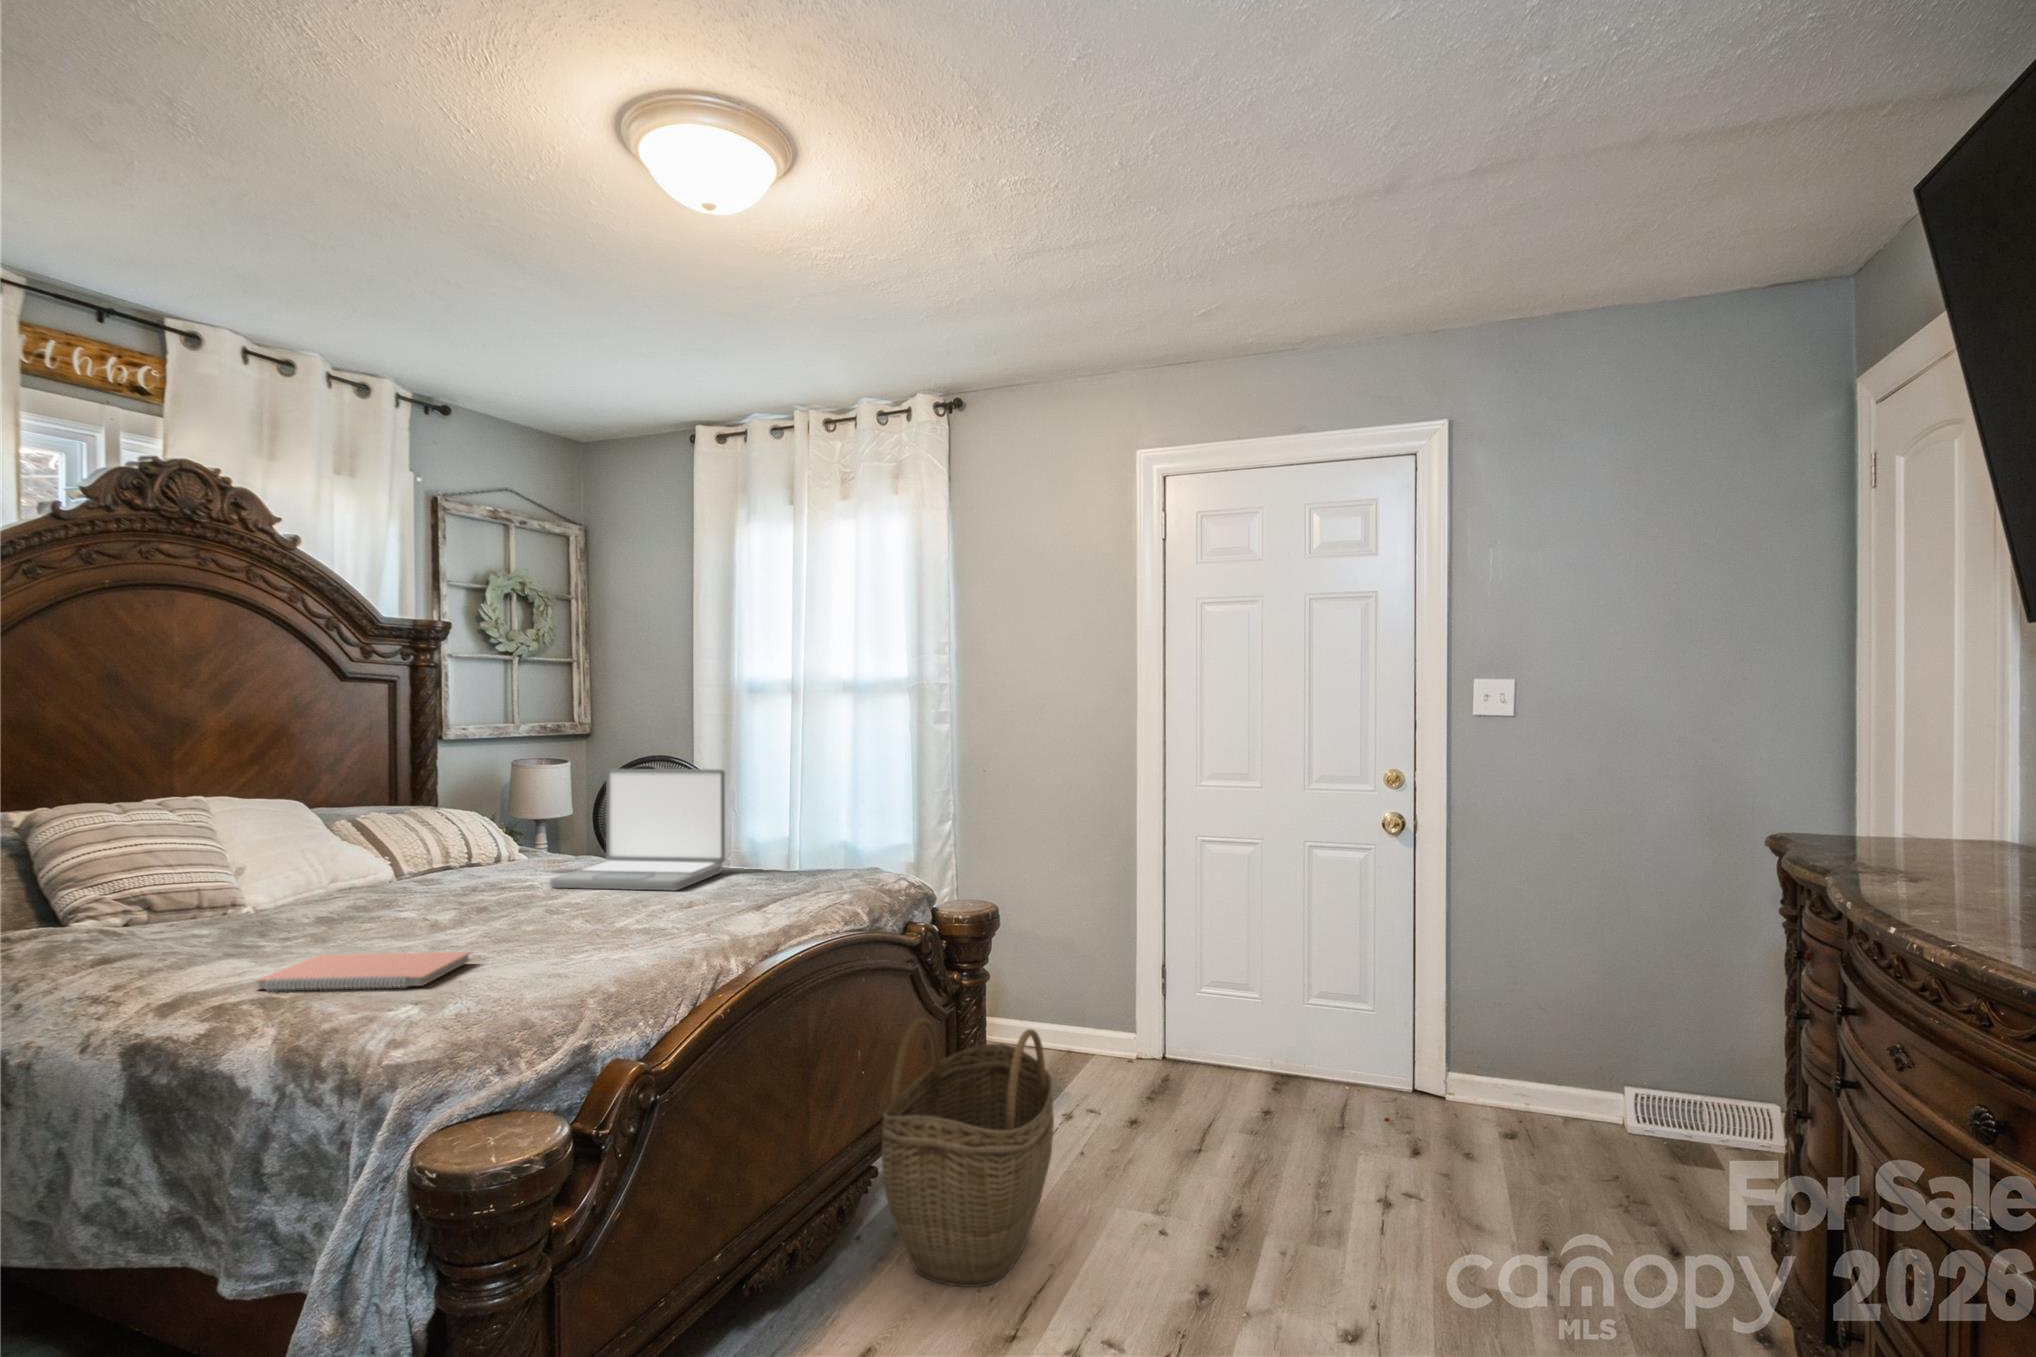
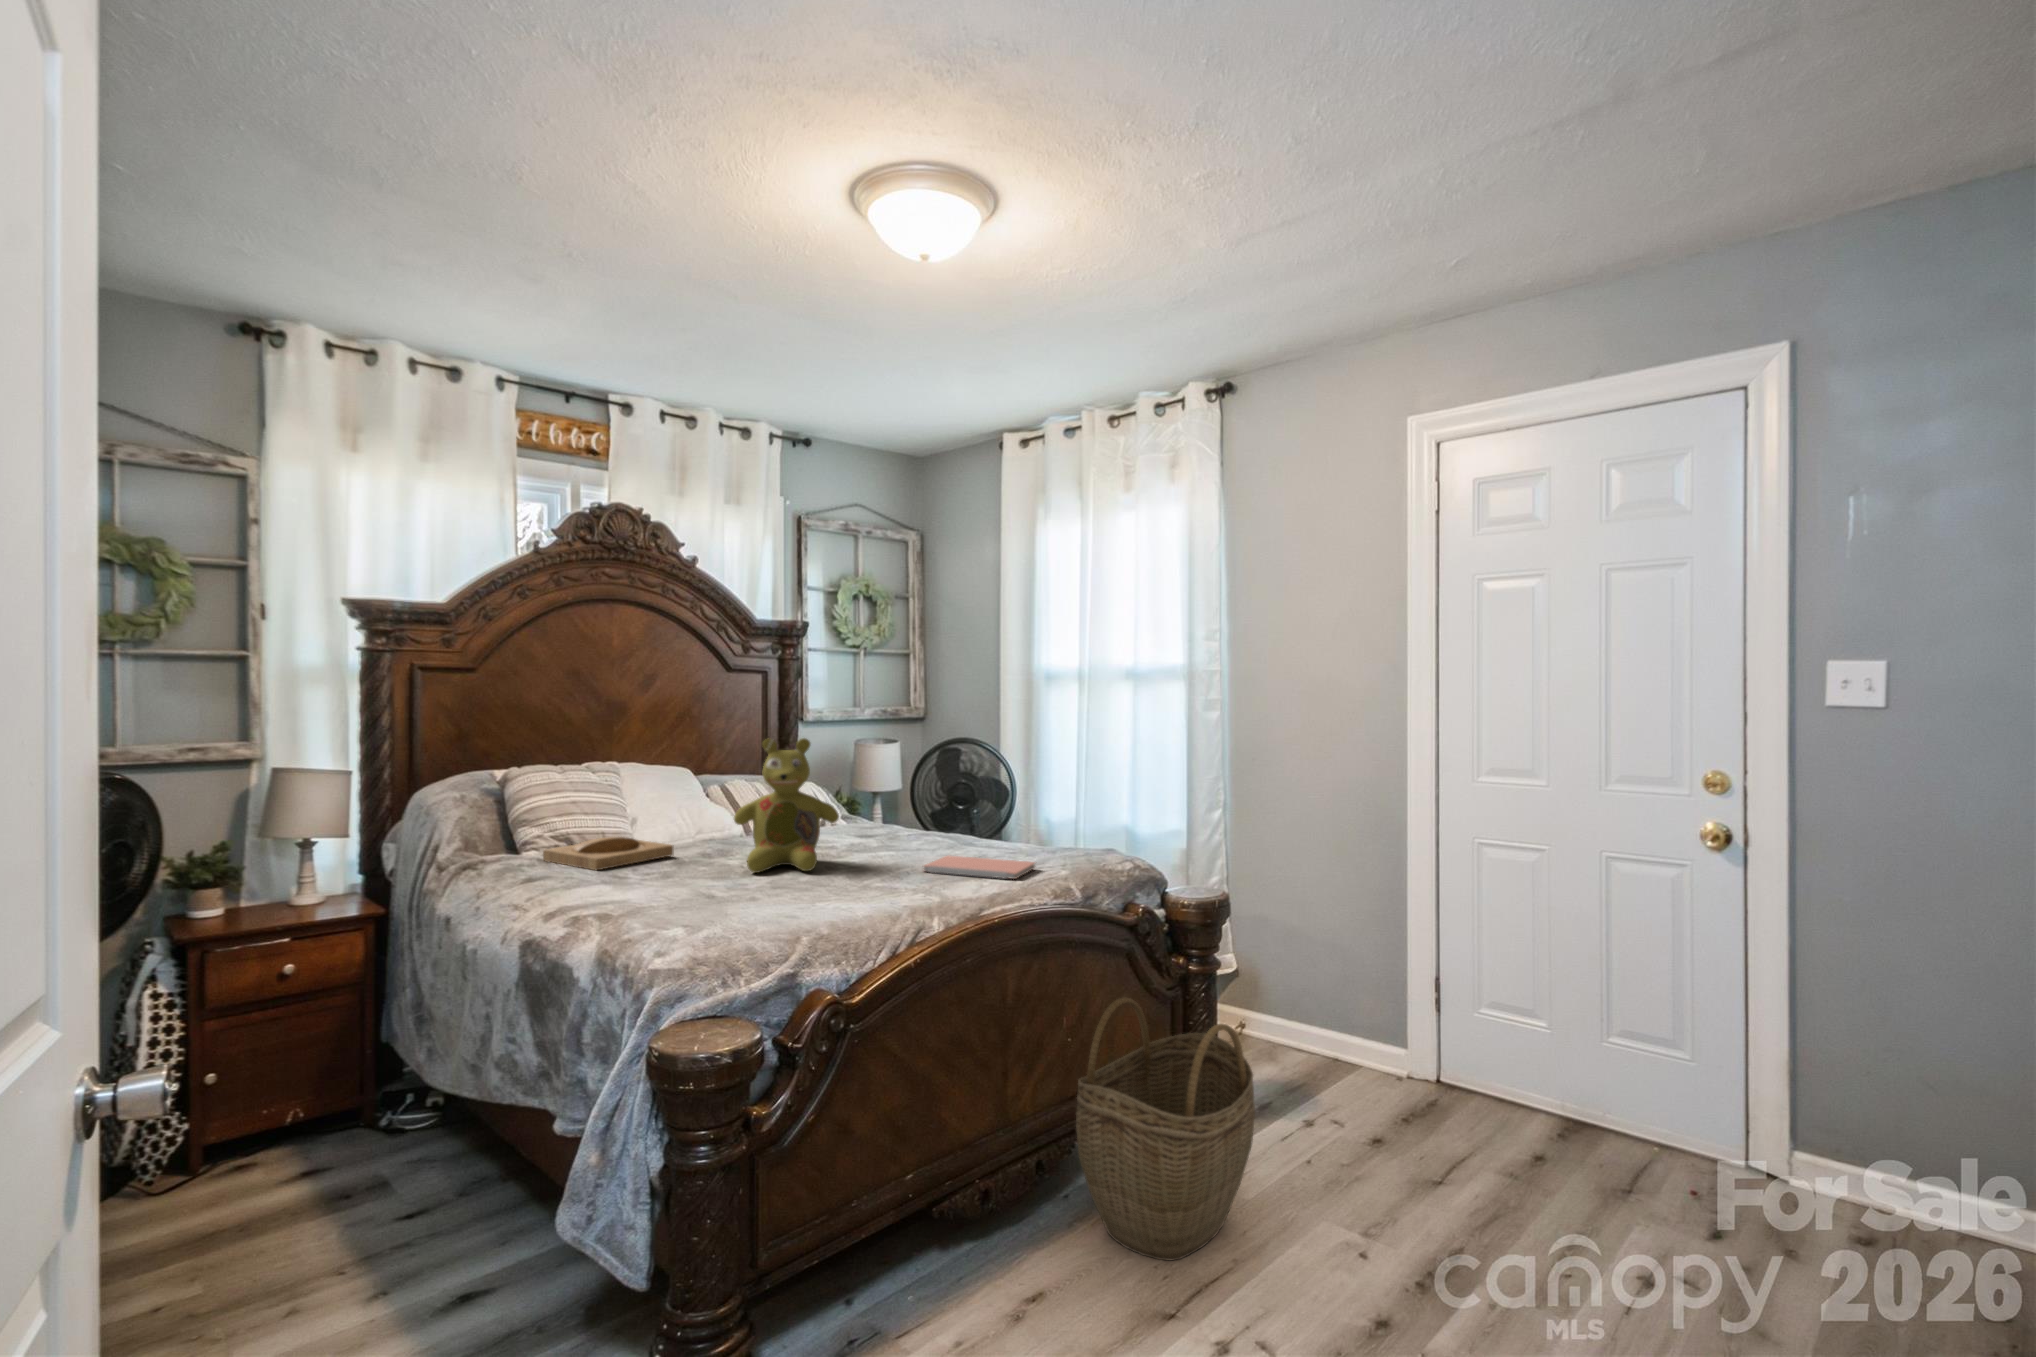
stuffed bear: none [417,758,562,928] -> present [734,738,839,873]
laptop: present [550,769,725,890] -> none [842,748,985,857]
tray: none [101,901,318,948] -> present [543,837,674,870]
notebook: present [256,952,470,990] -> present [924,856,1035,879]

